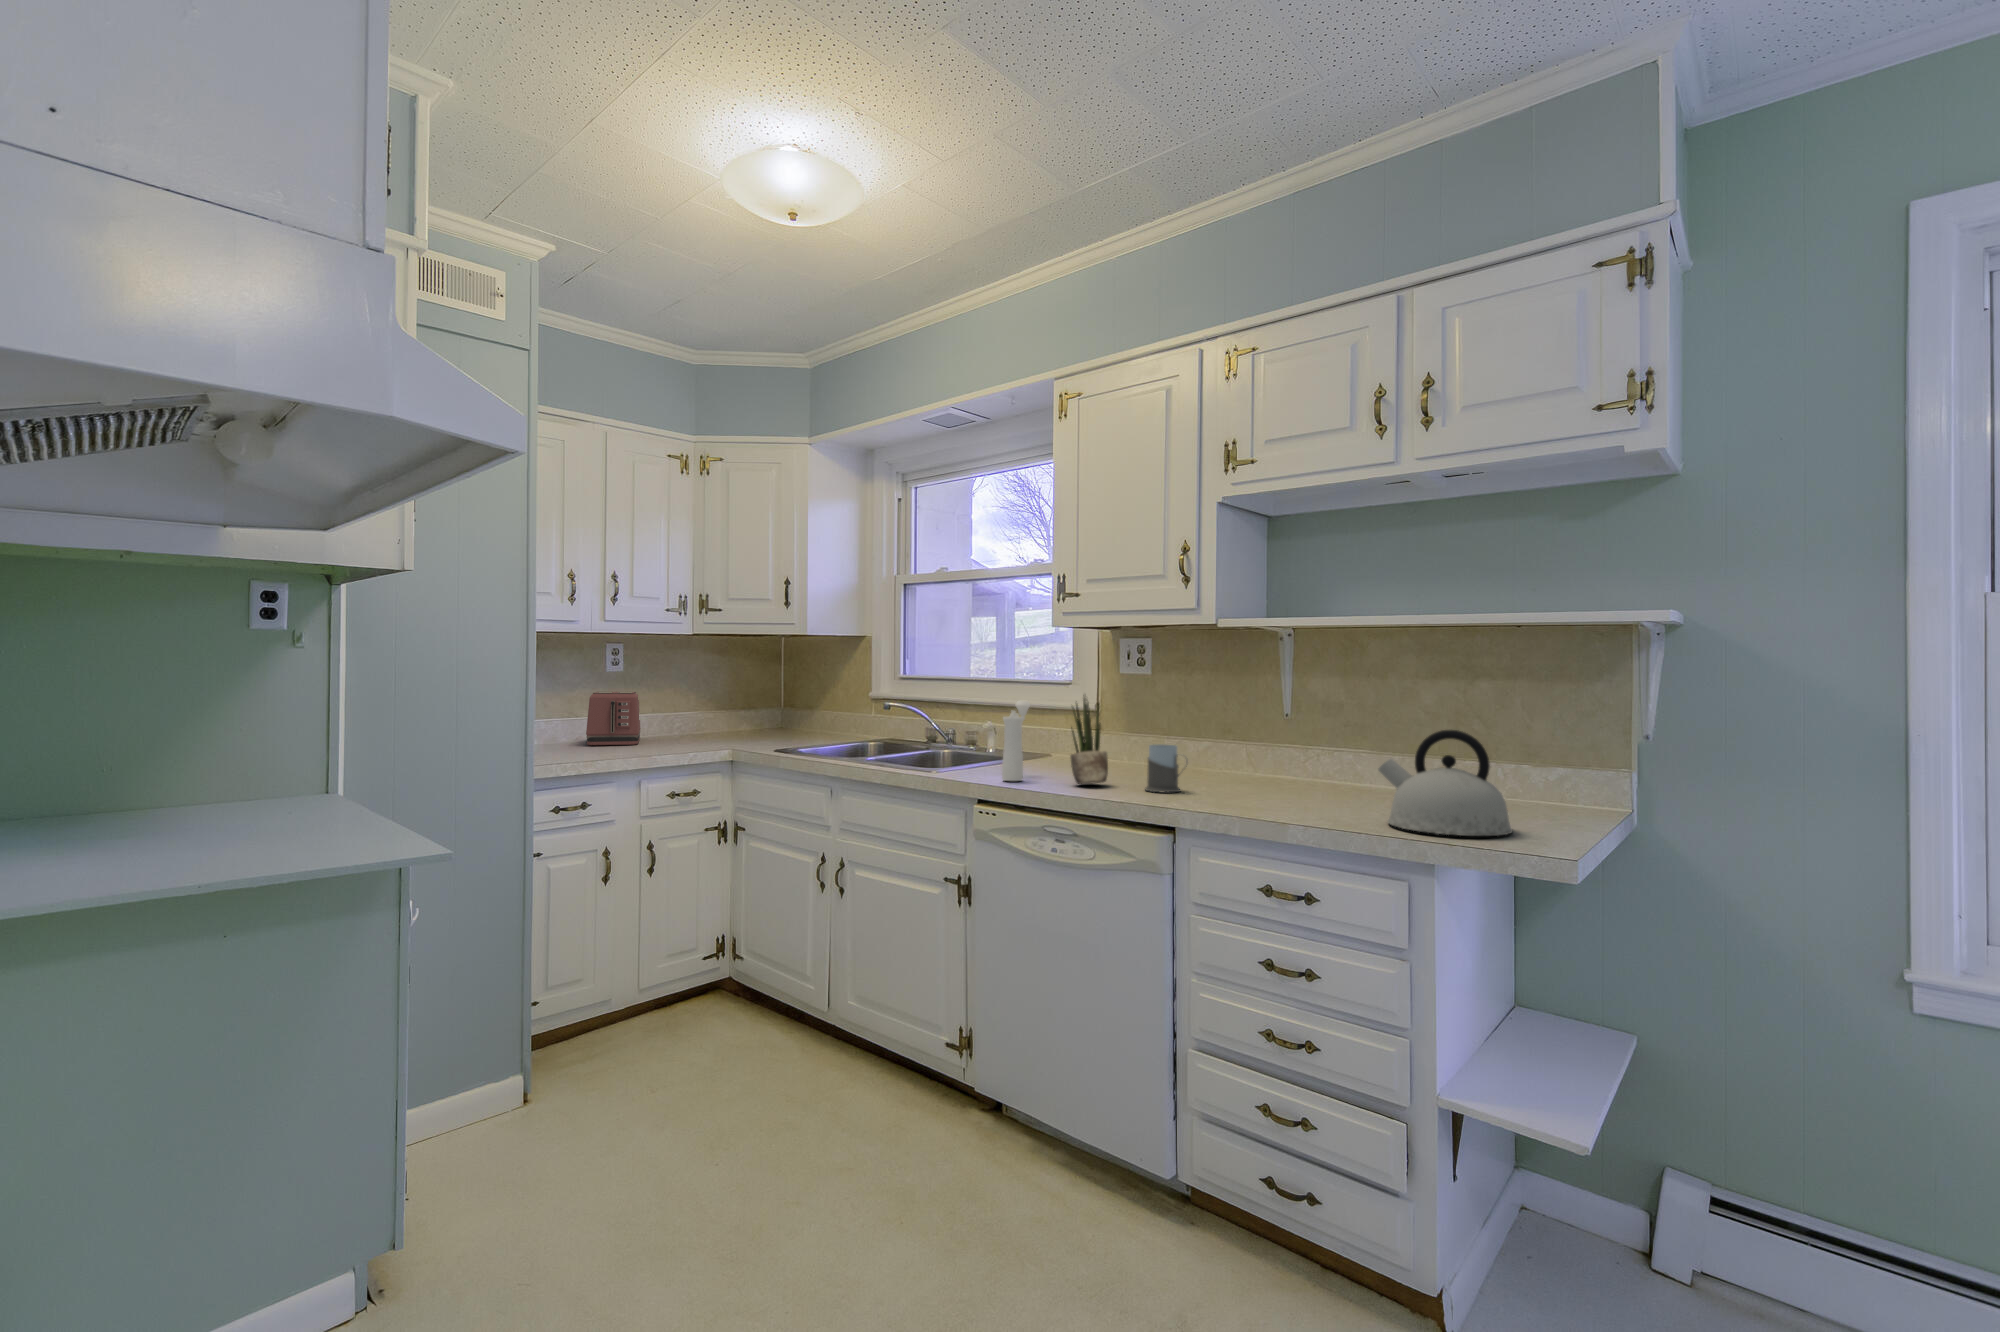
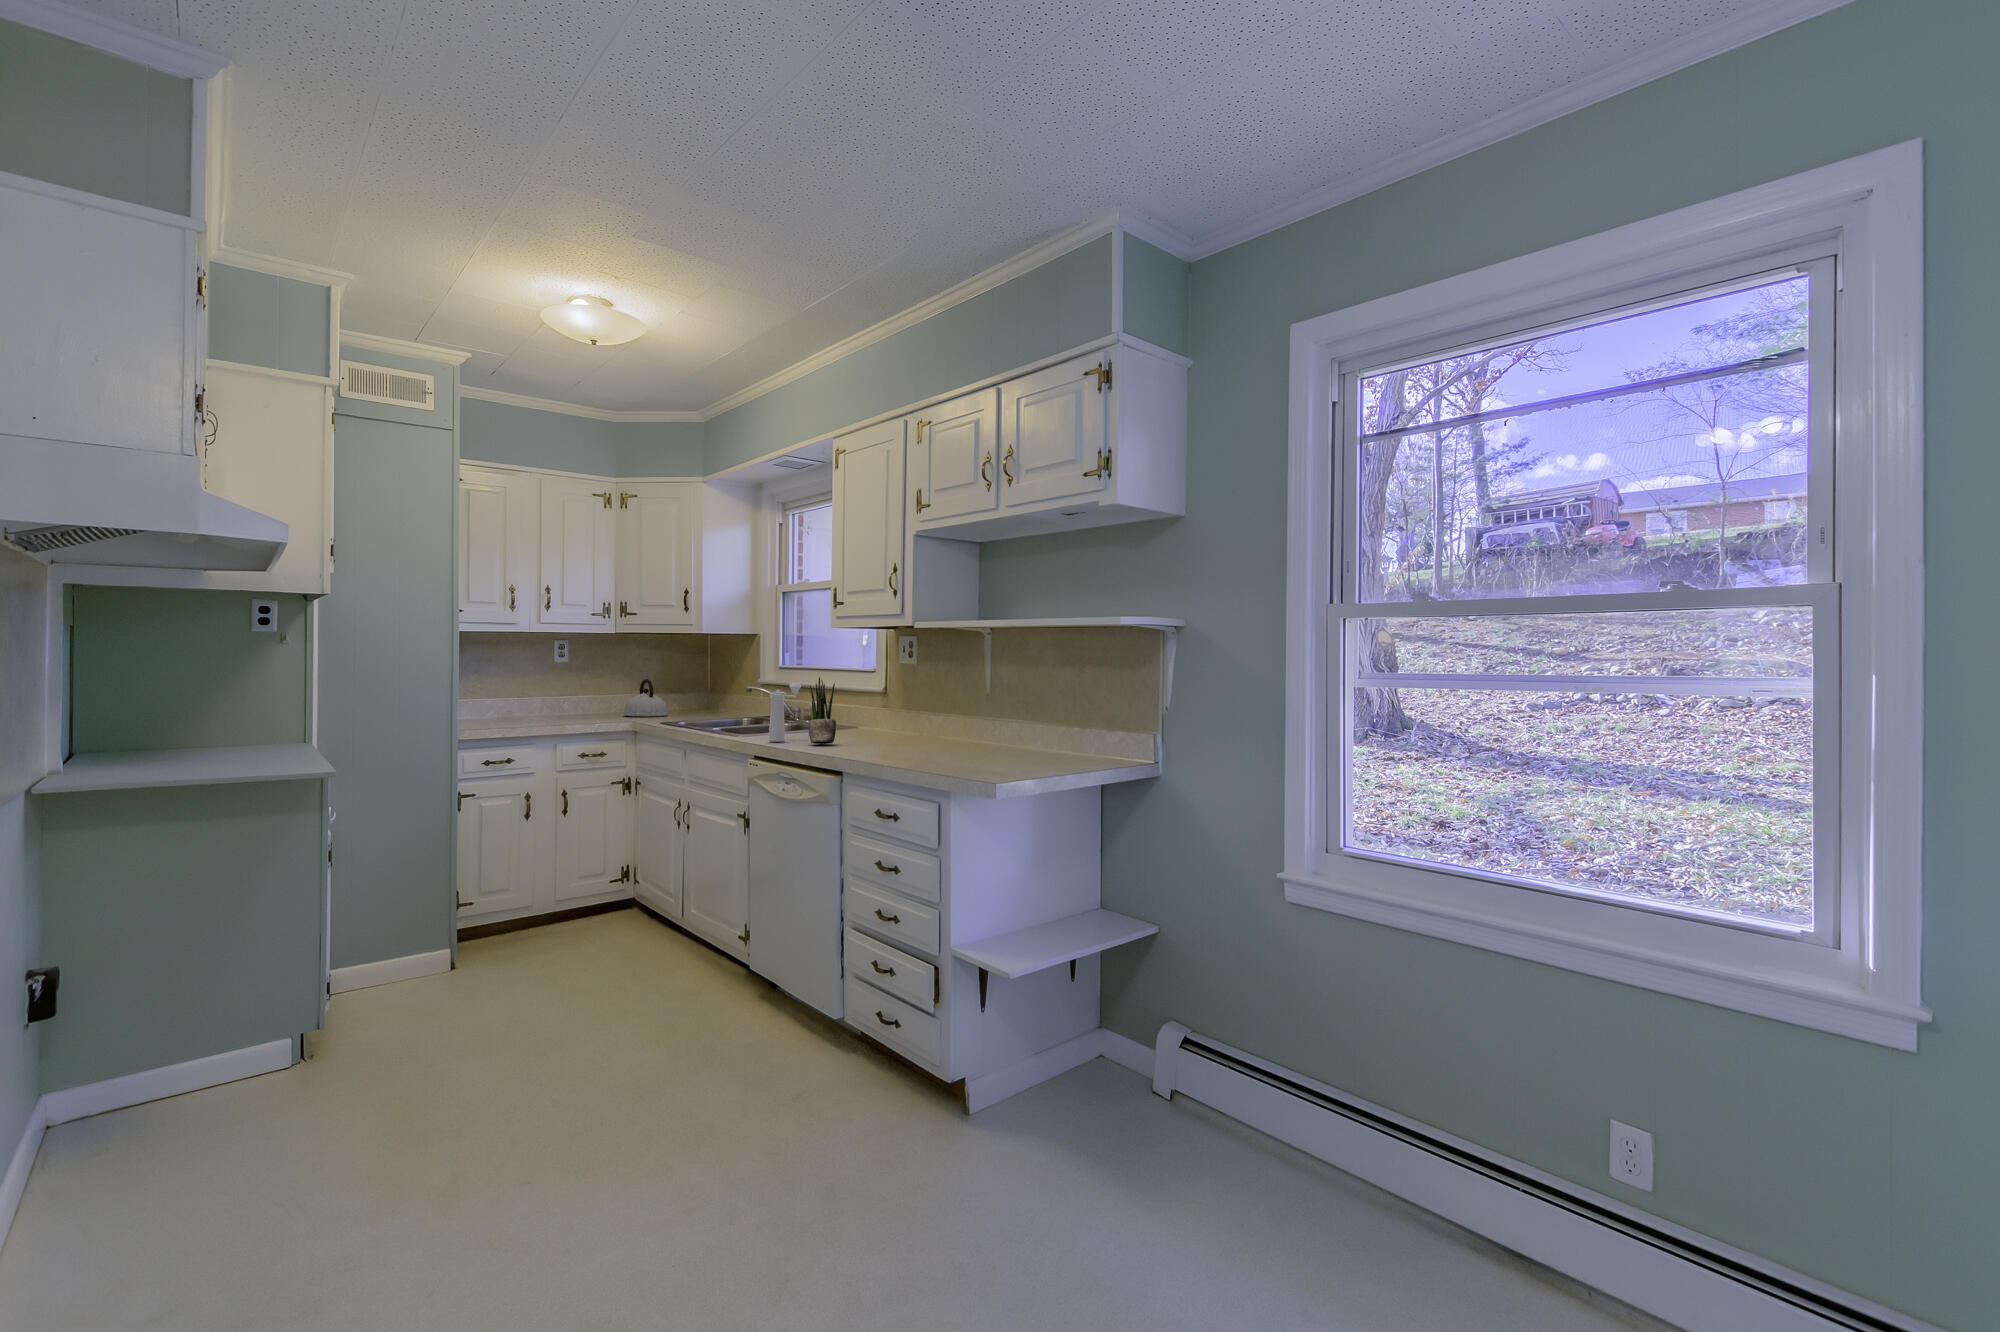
toaster: present [586,692,641,745] -> none [532,678,584,719]
kettle: present [1379,730,1512,836] -> present [623,679,667,716]
mug: present [1145,744,1187,792] -> none [850,714,877,749]

